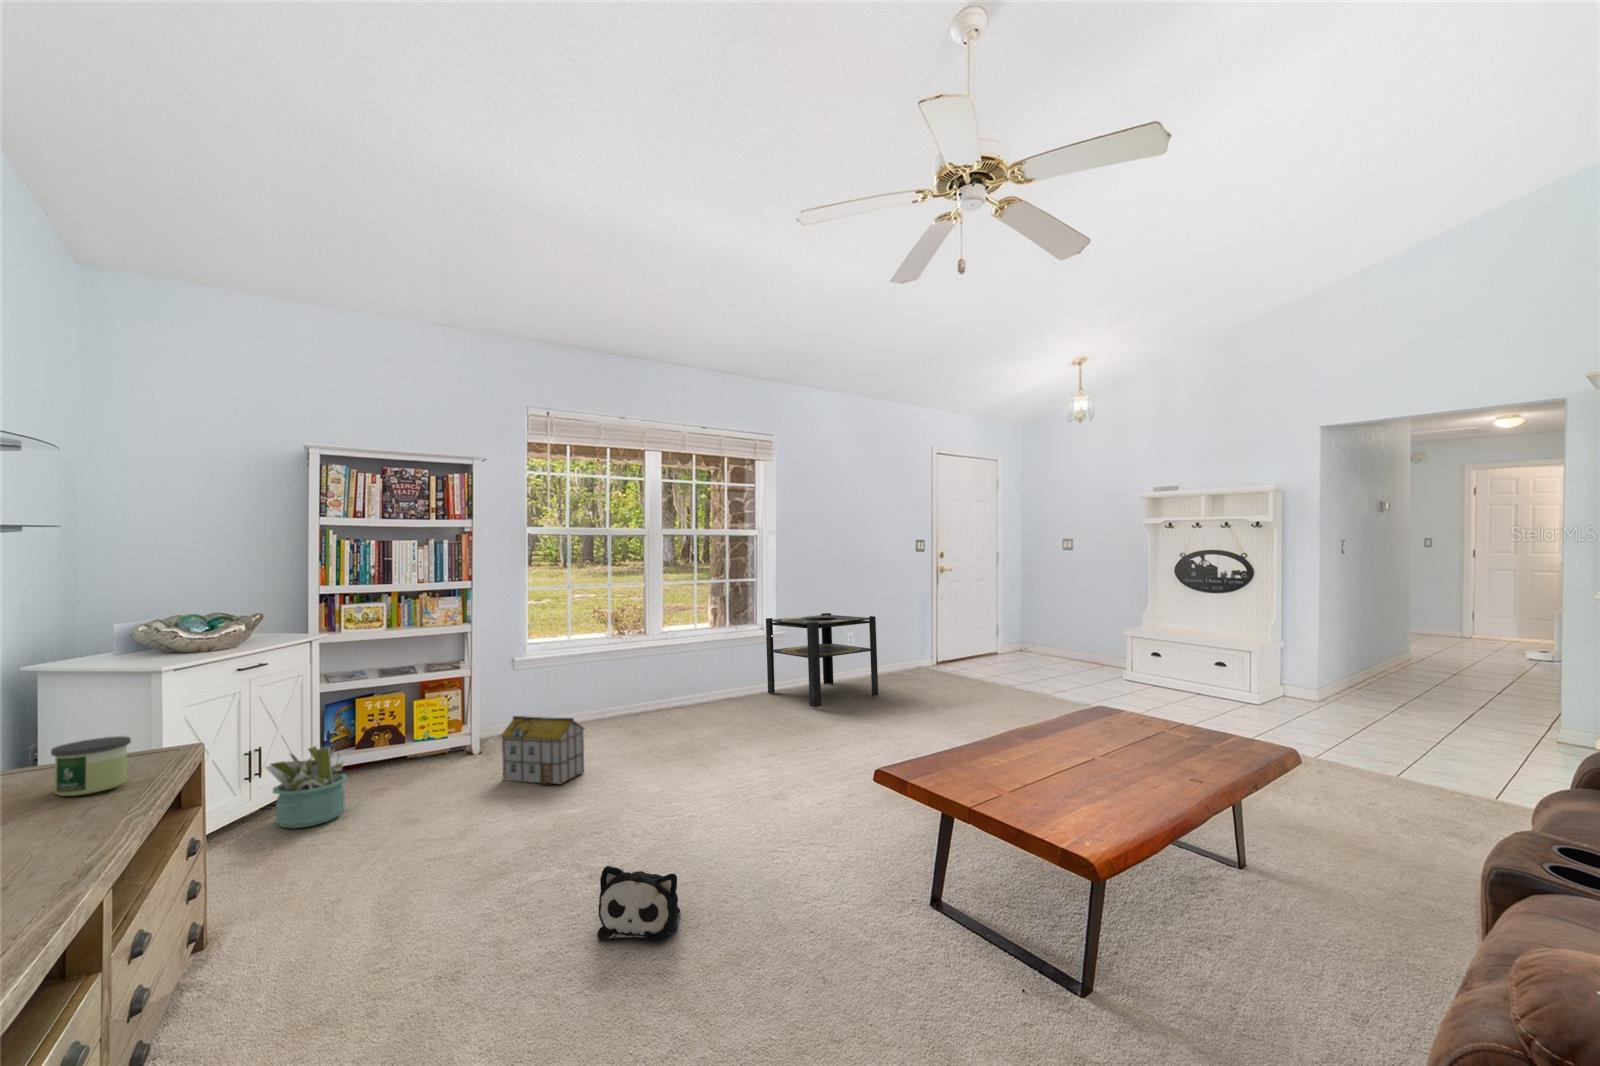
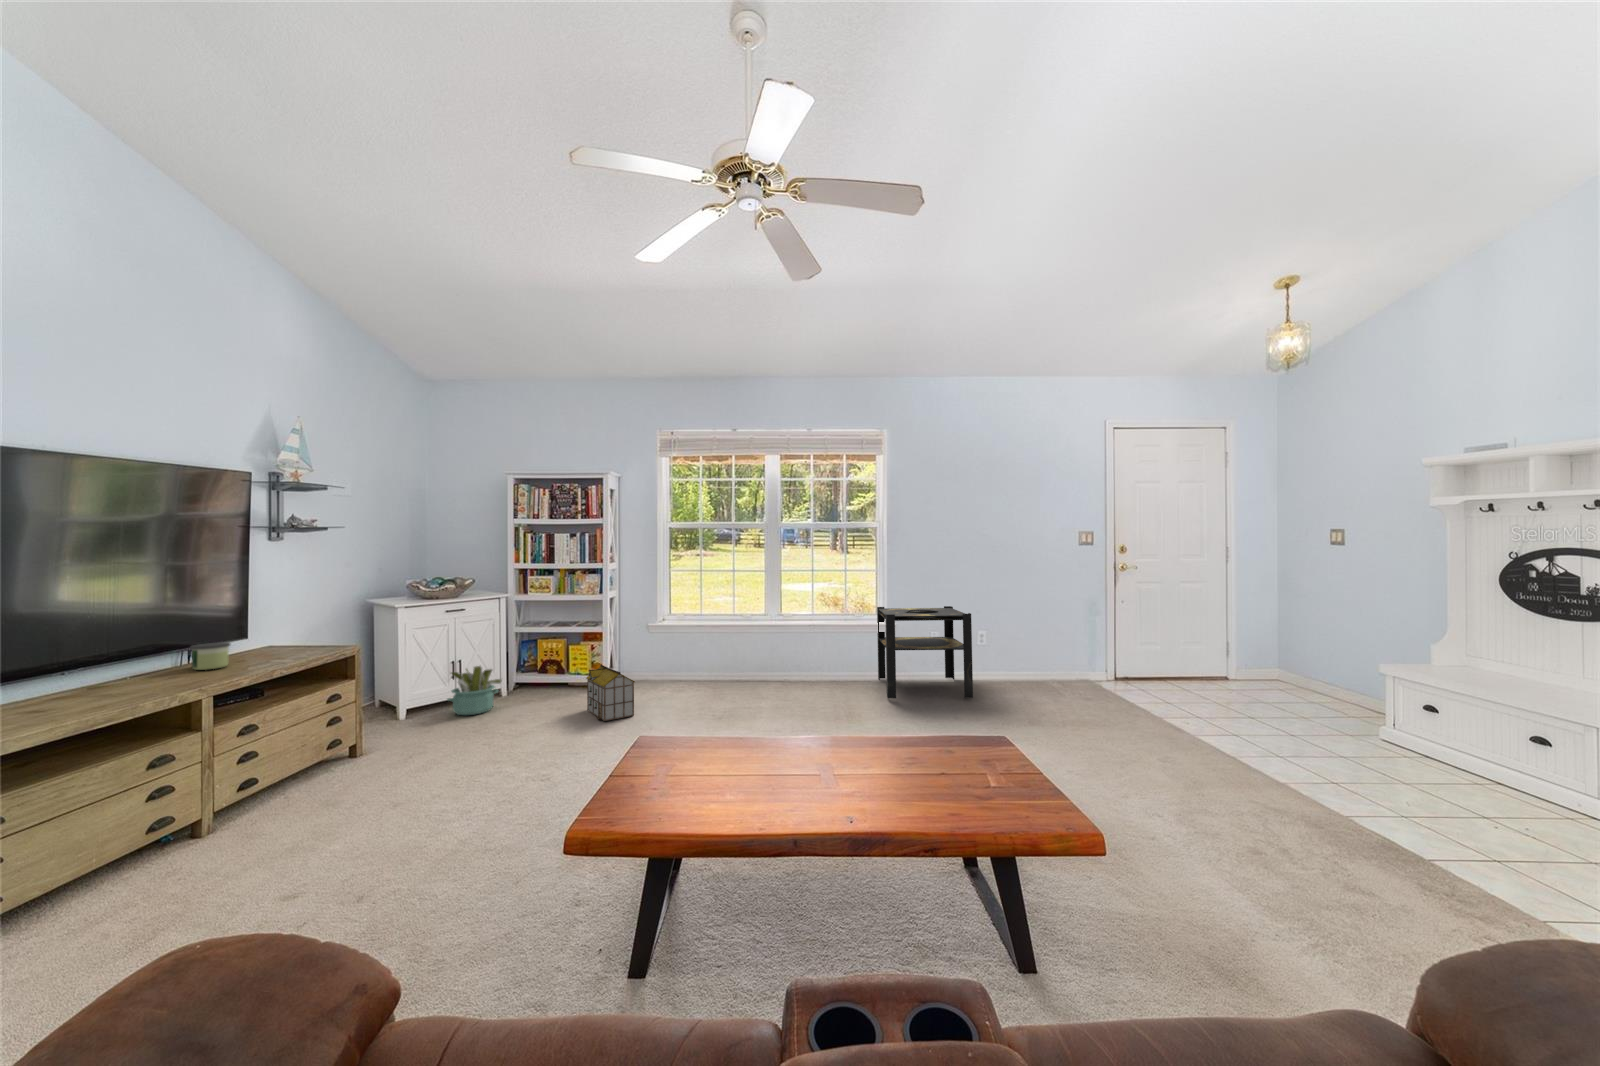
plush toy: present [597,866,680,940] -> none [429,782,510,847]

